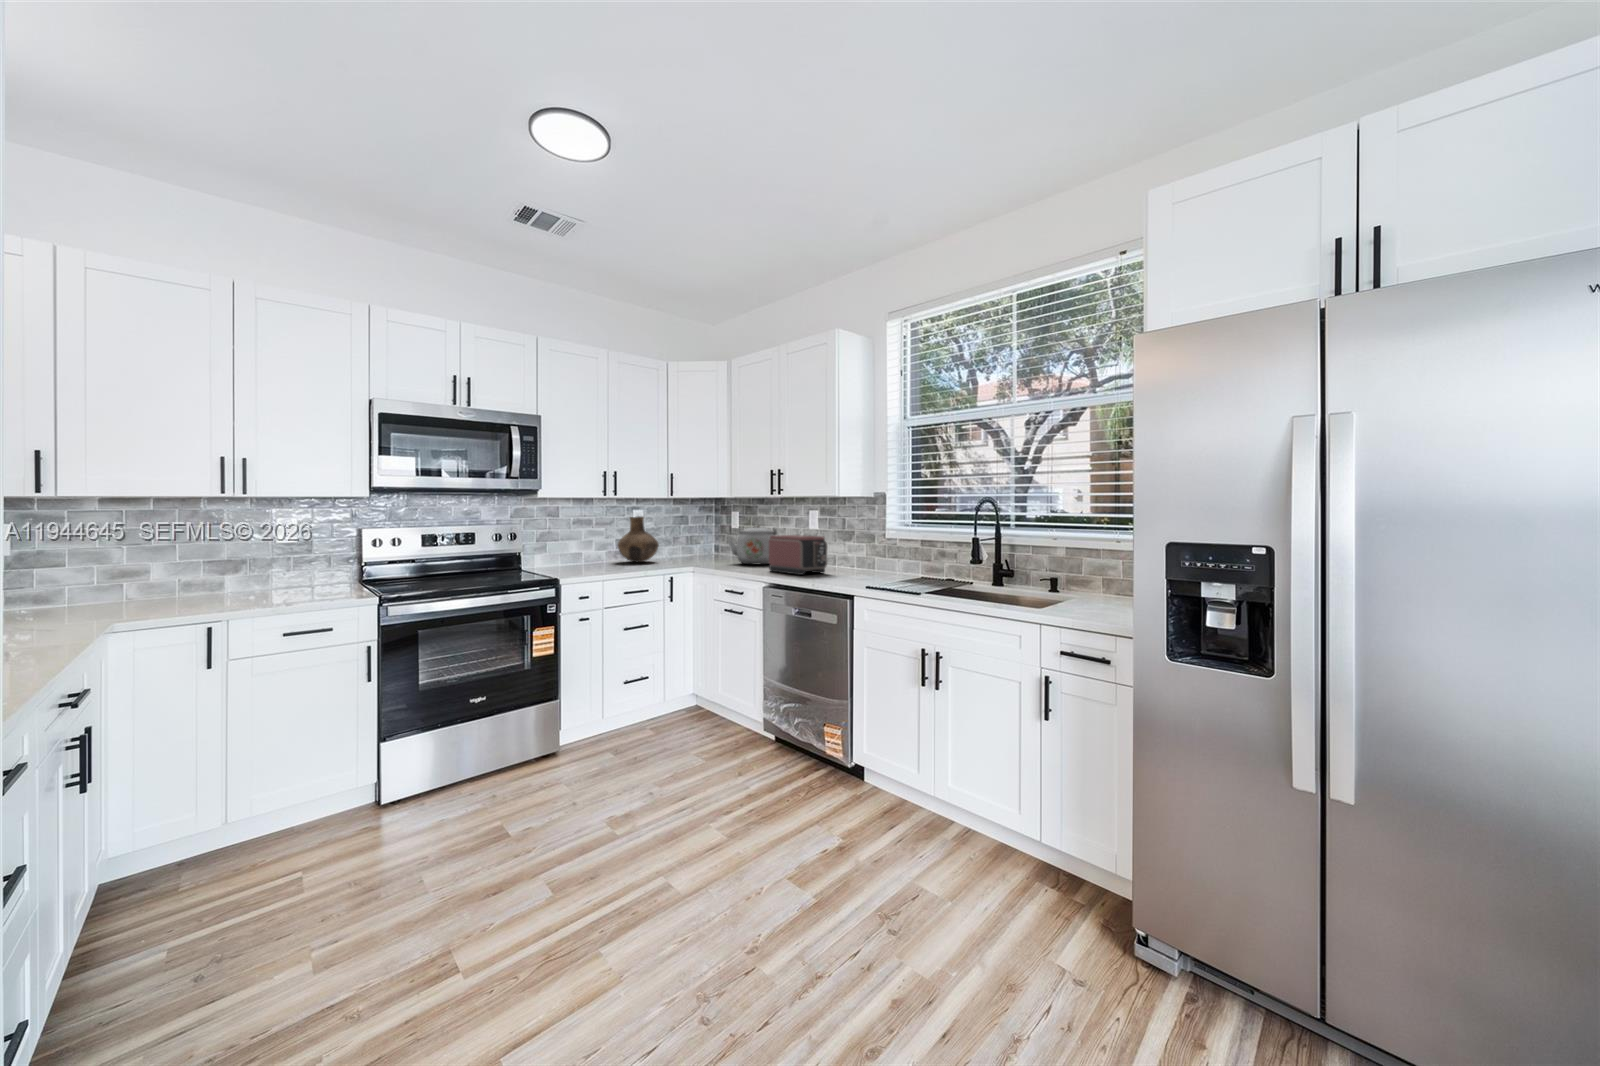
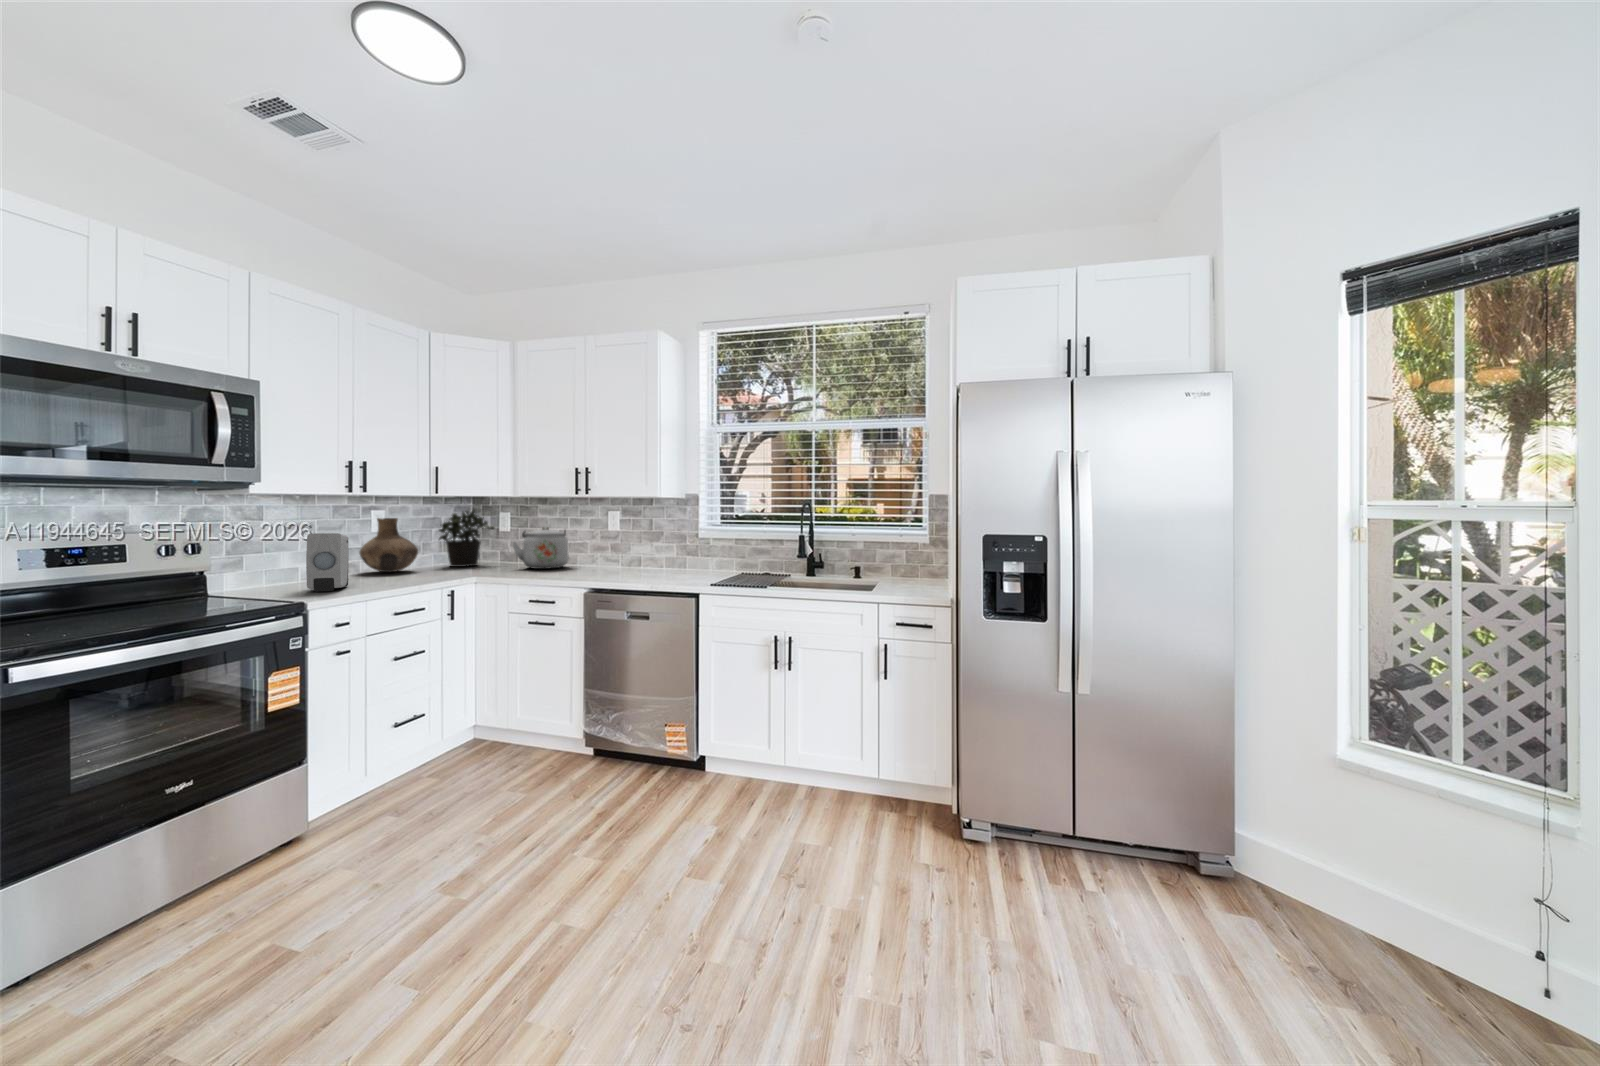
potted plant: none [675,508,721,560] -> present [439,511,494,567]
soap dispenser: none [568,529,598,574] -> present [306,533,348,592]
toaster: present [769,535,827,575] -> none [575,537,642,578]

